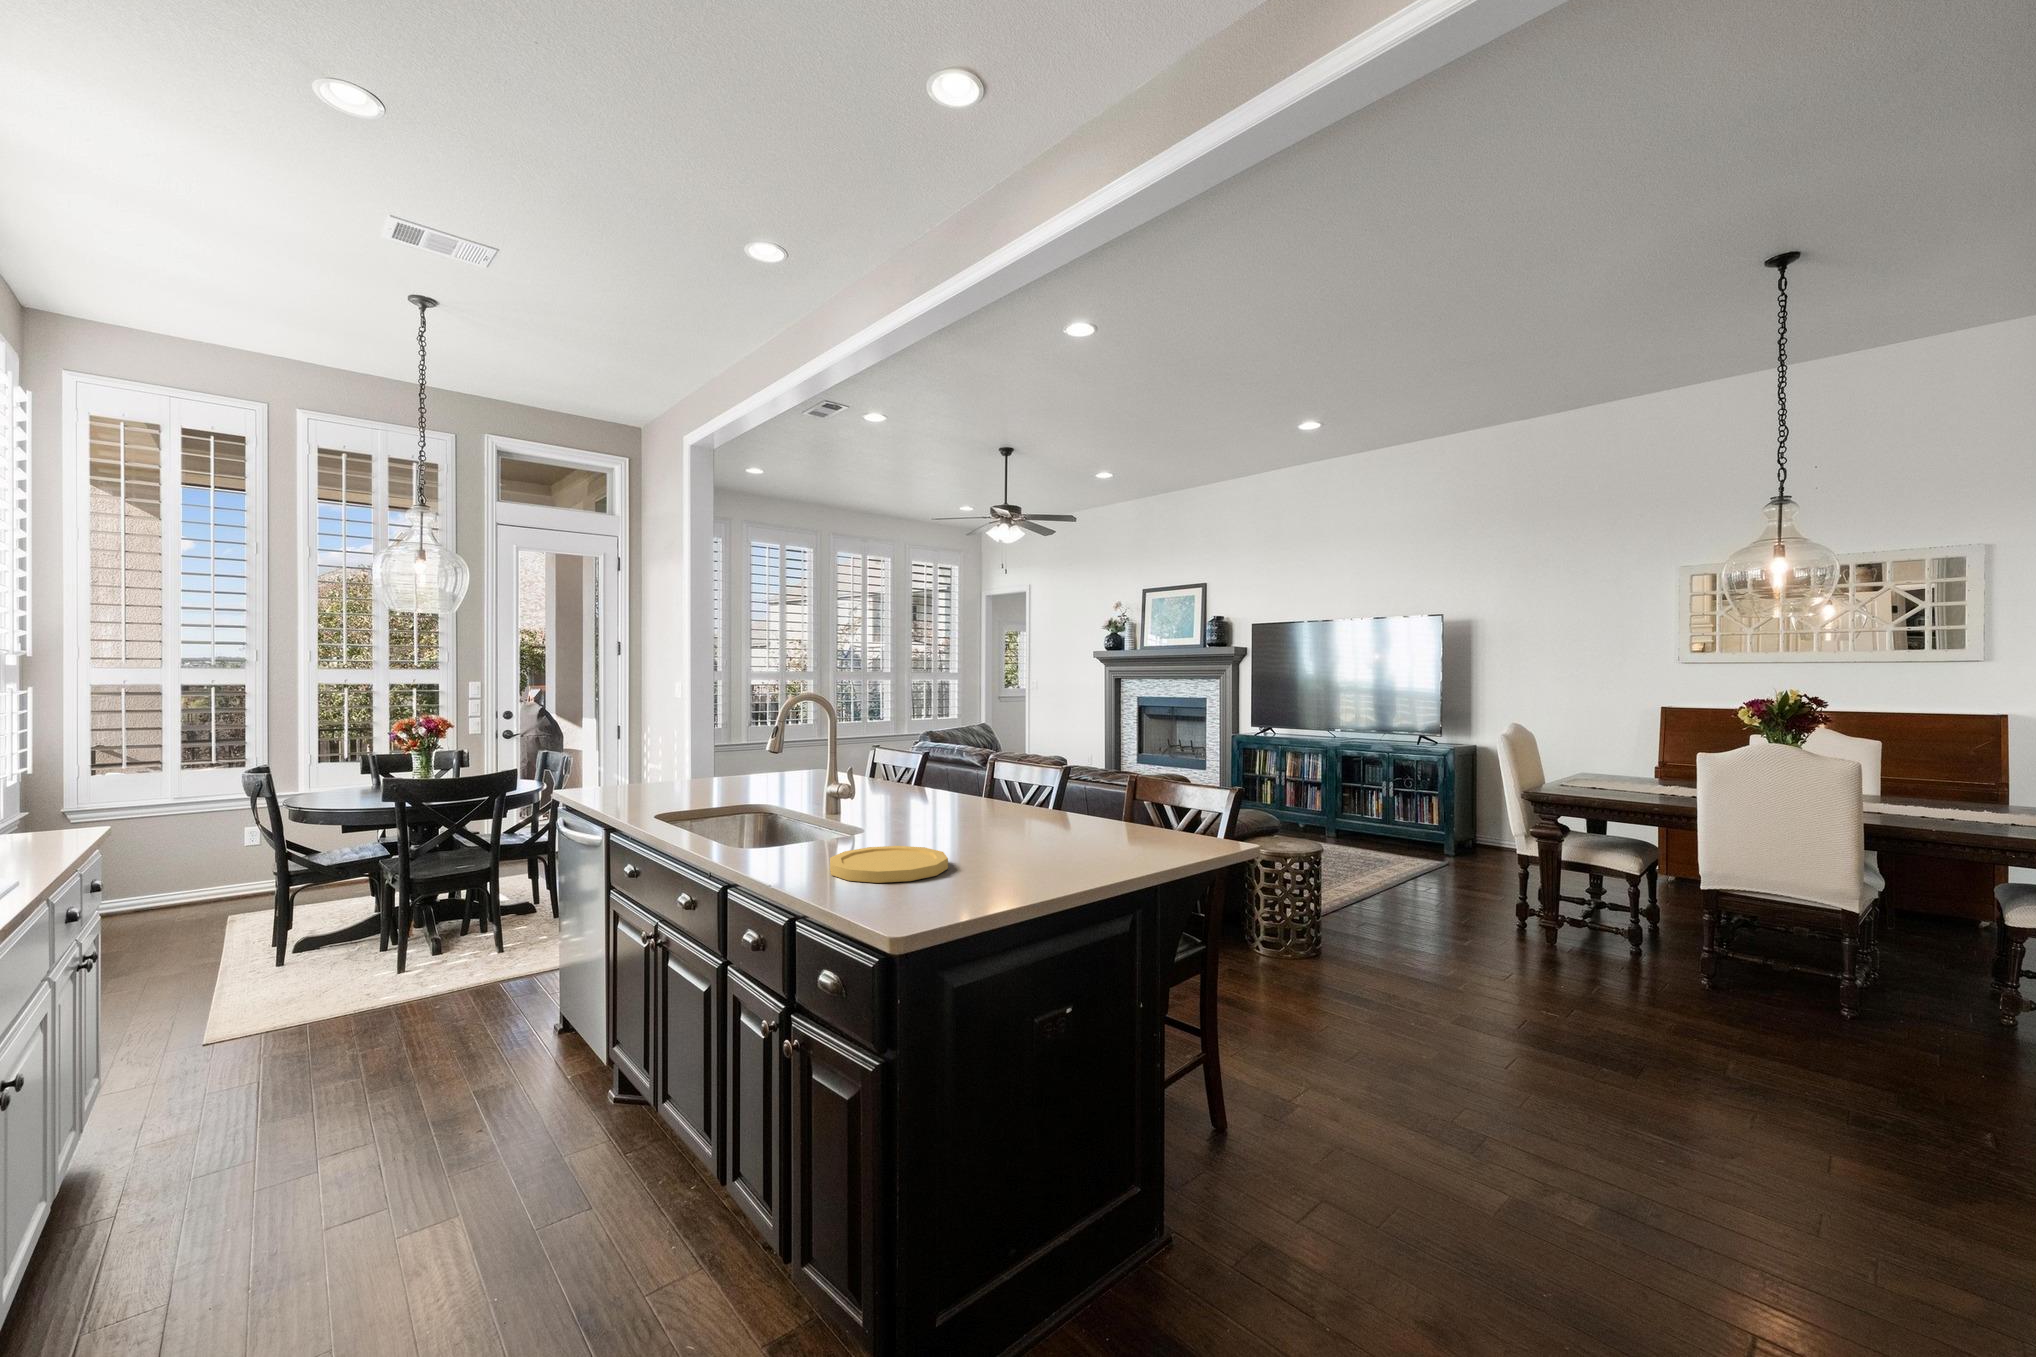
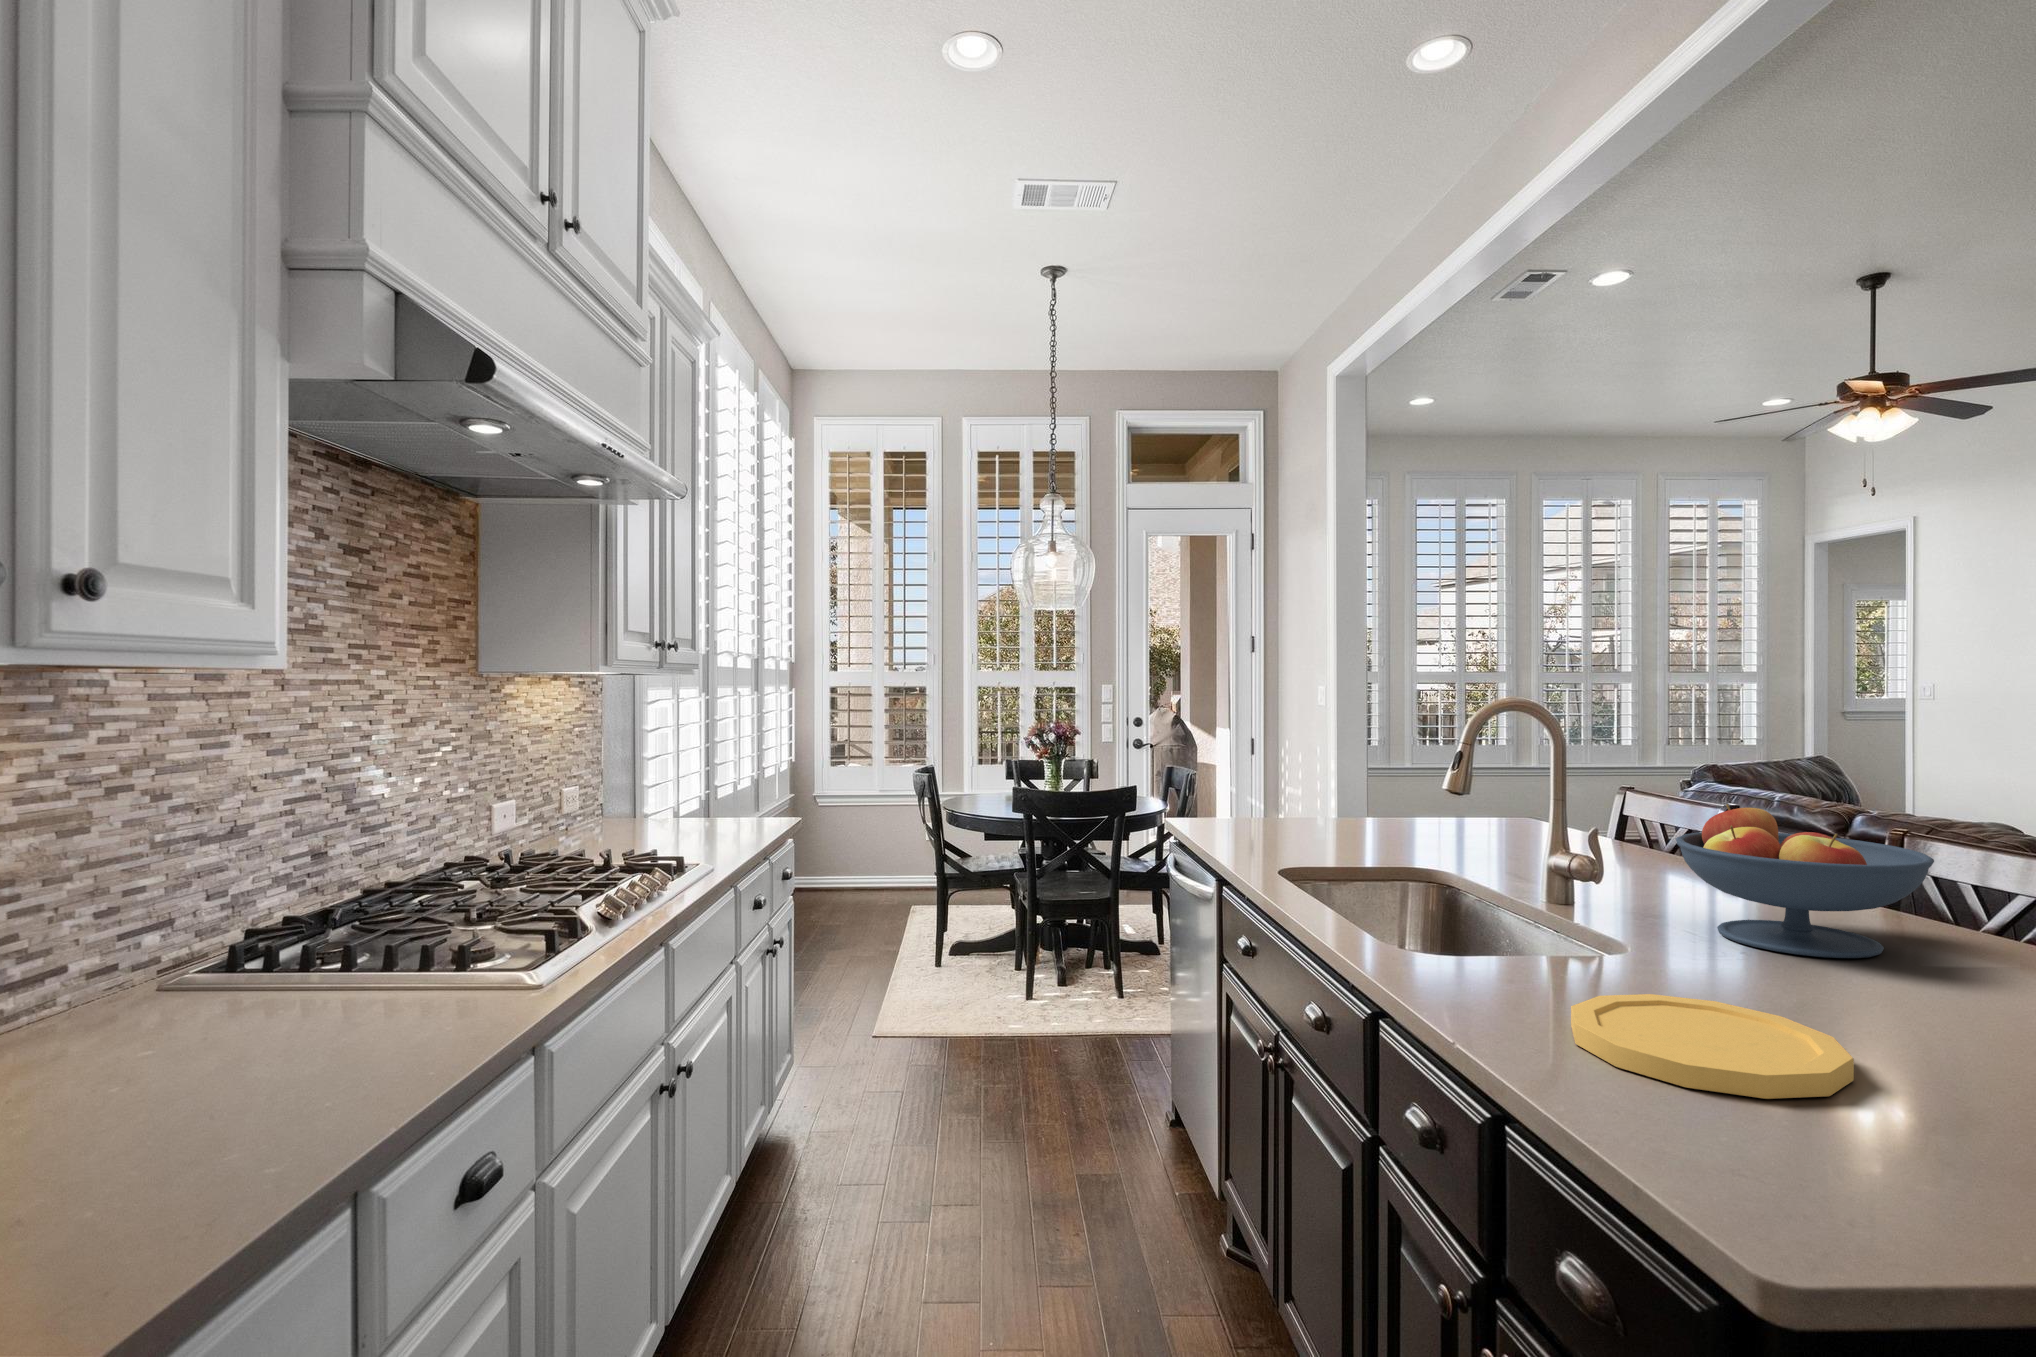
fruit bowl: none [891,749,999,824] -> present [1676,804,1934,958]

